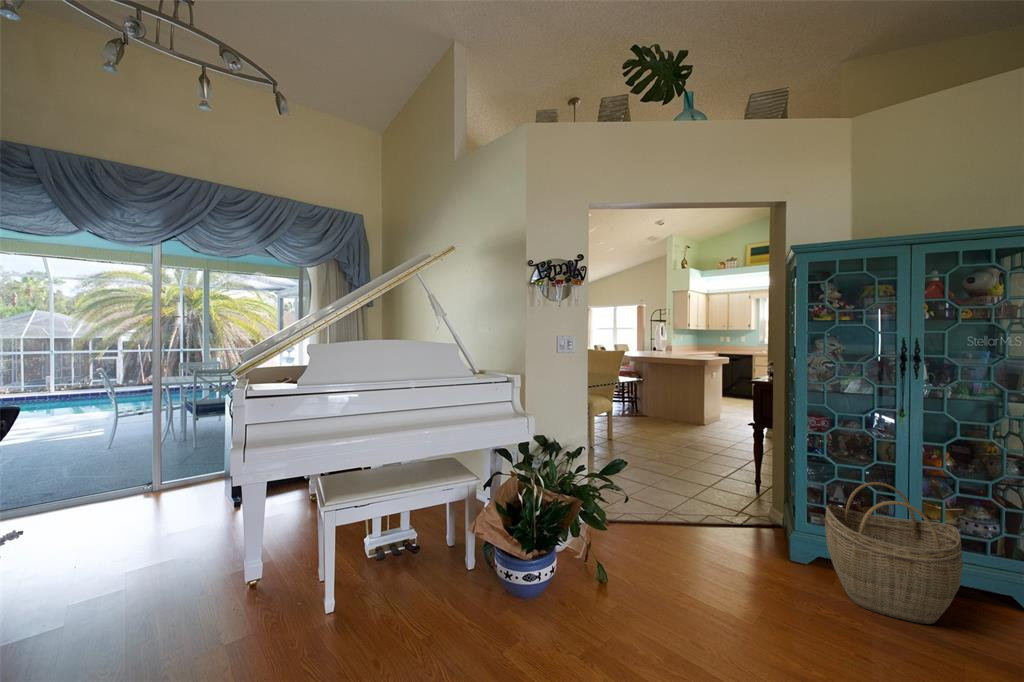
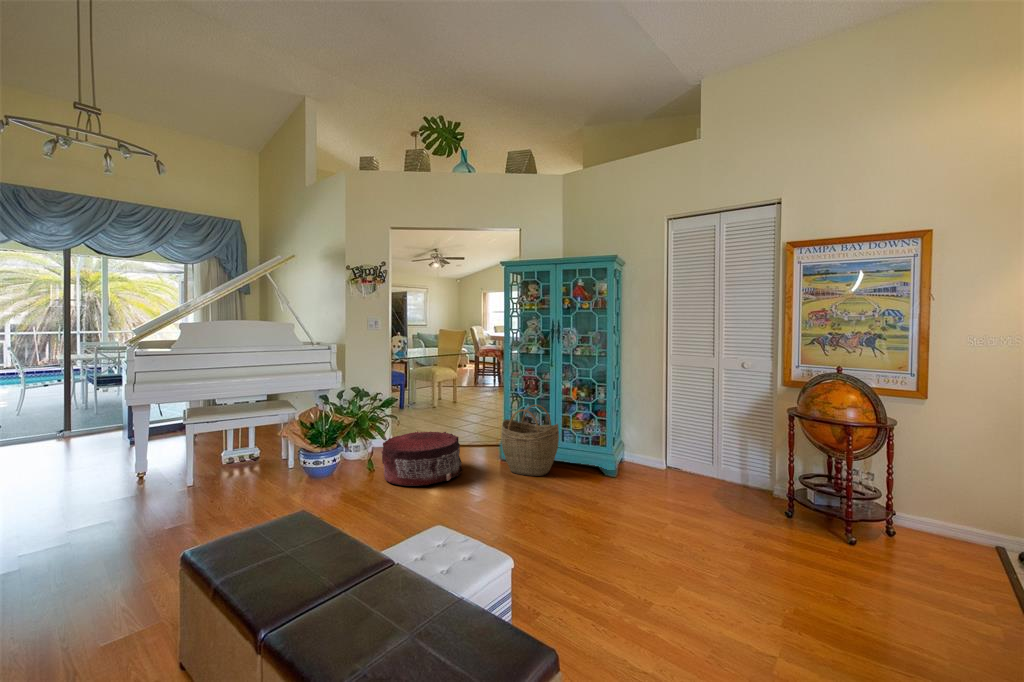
pouf: none [637,519,785,654] -> present [381,431,463,486]

